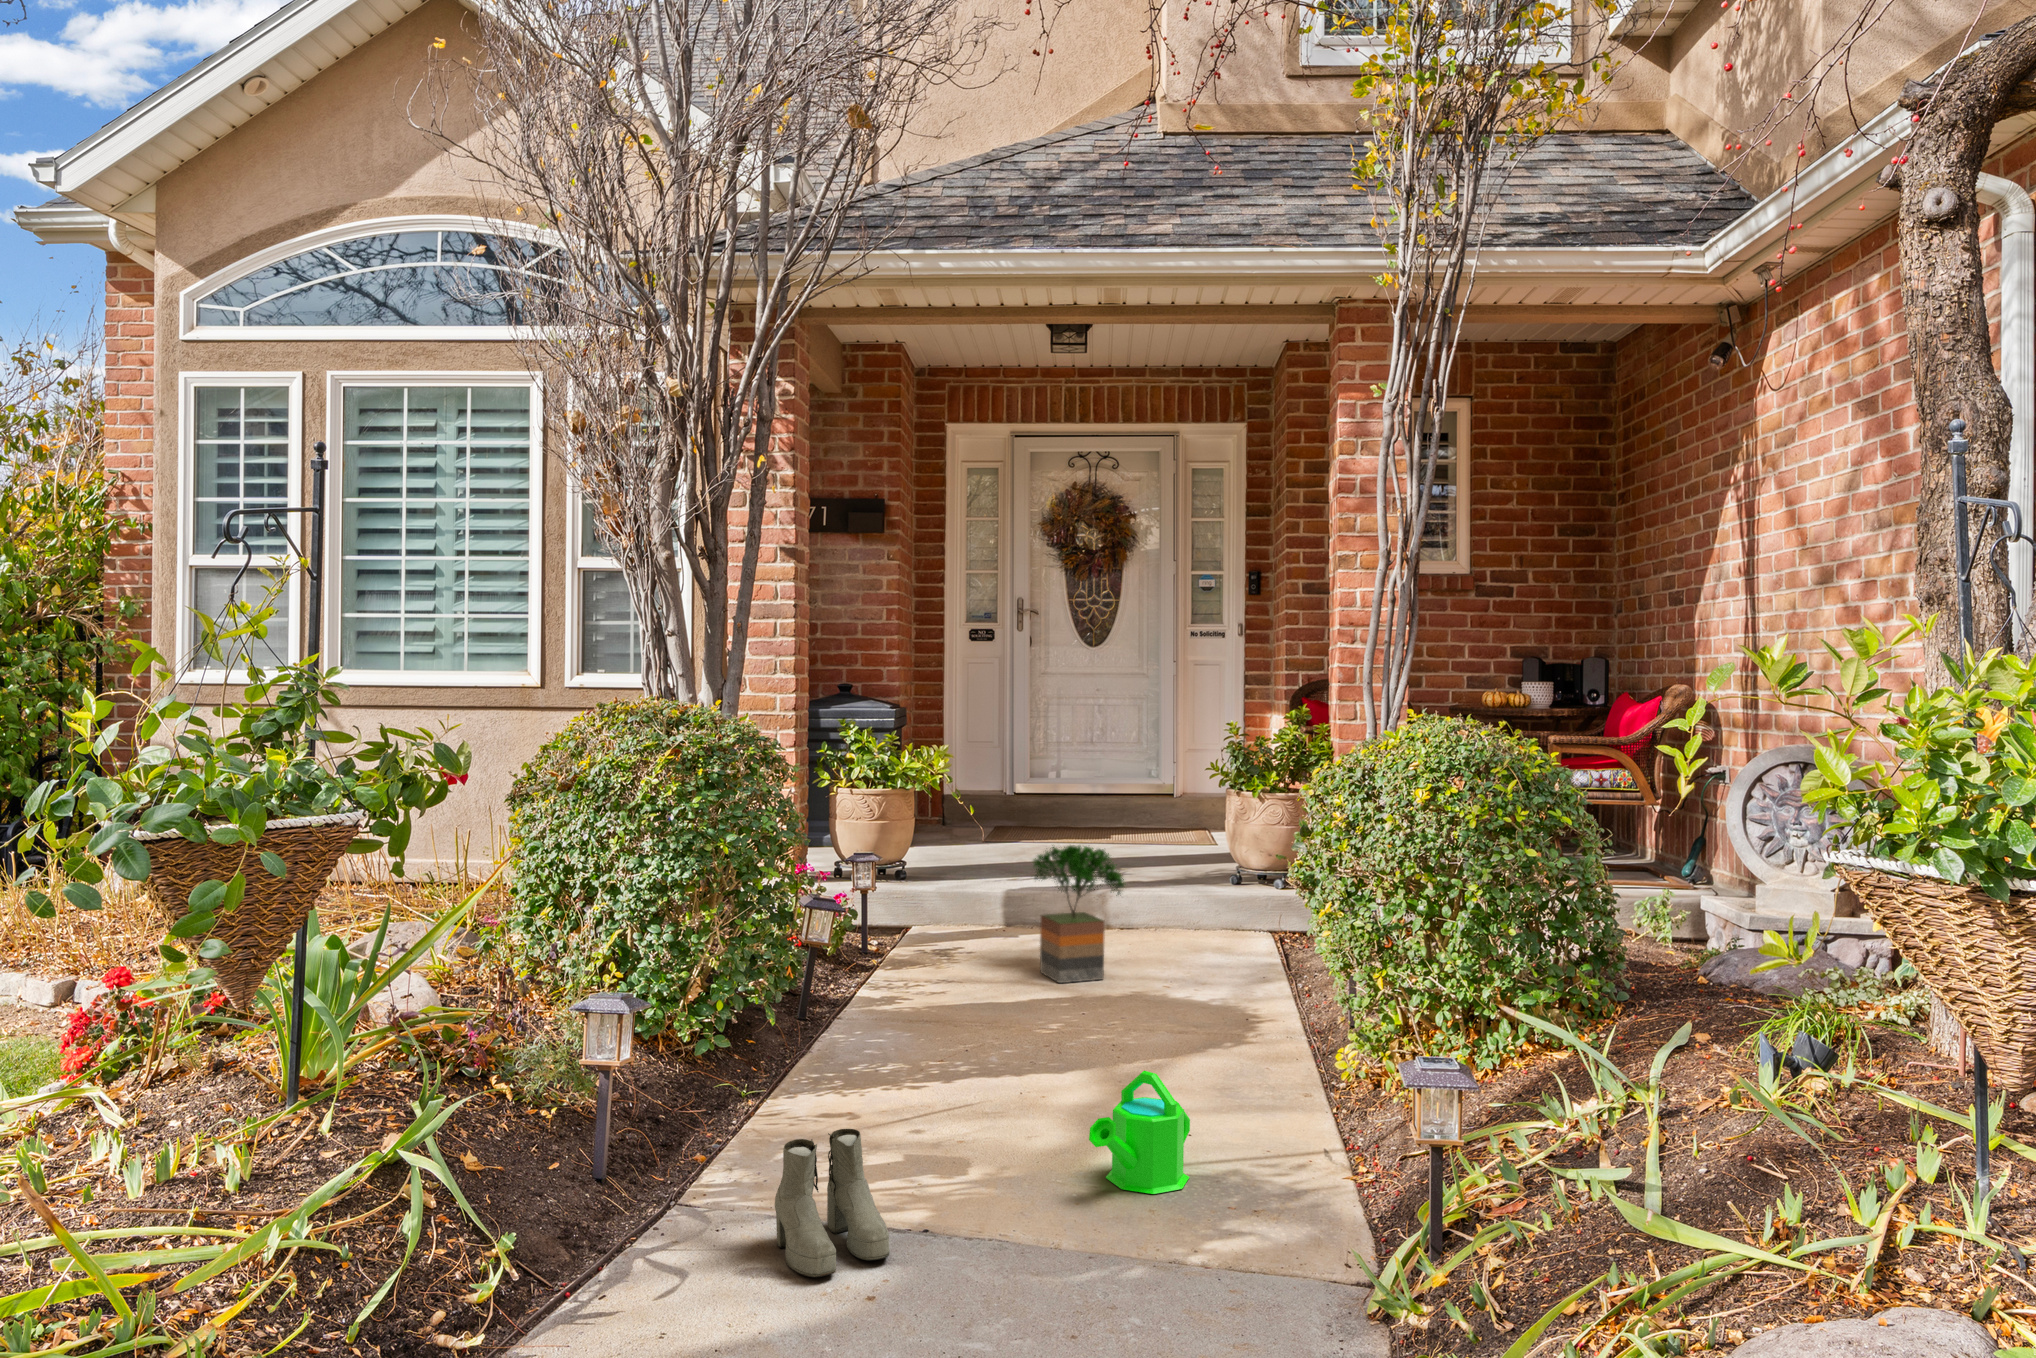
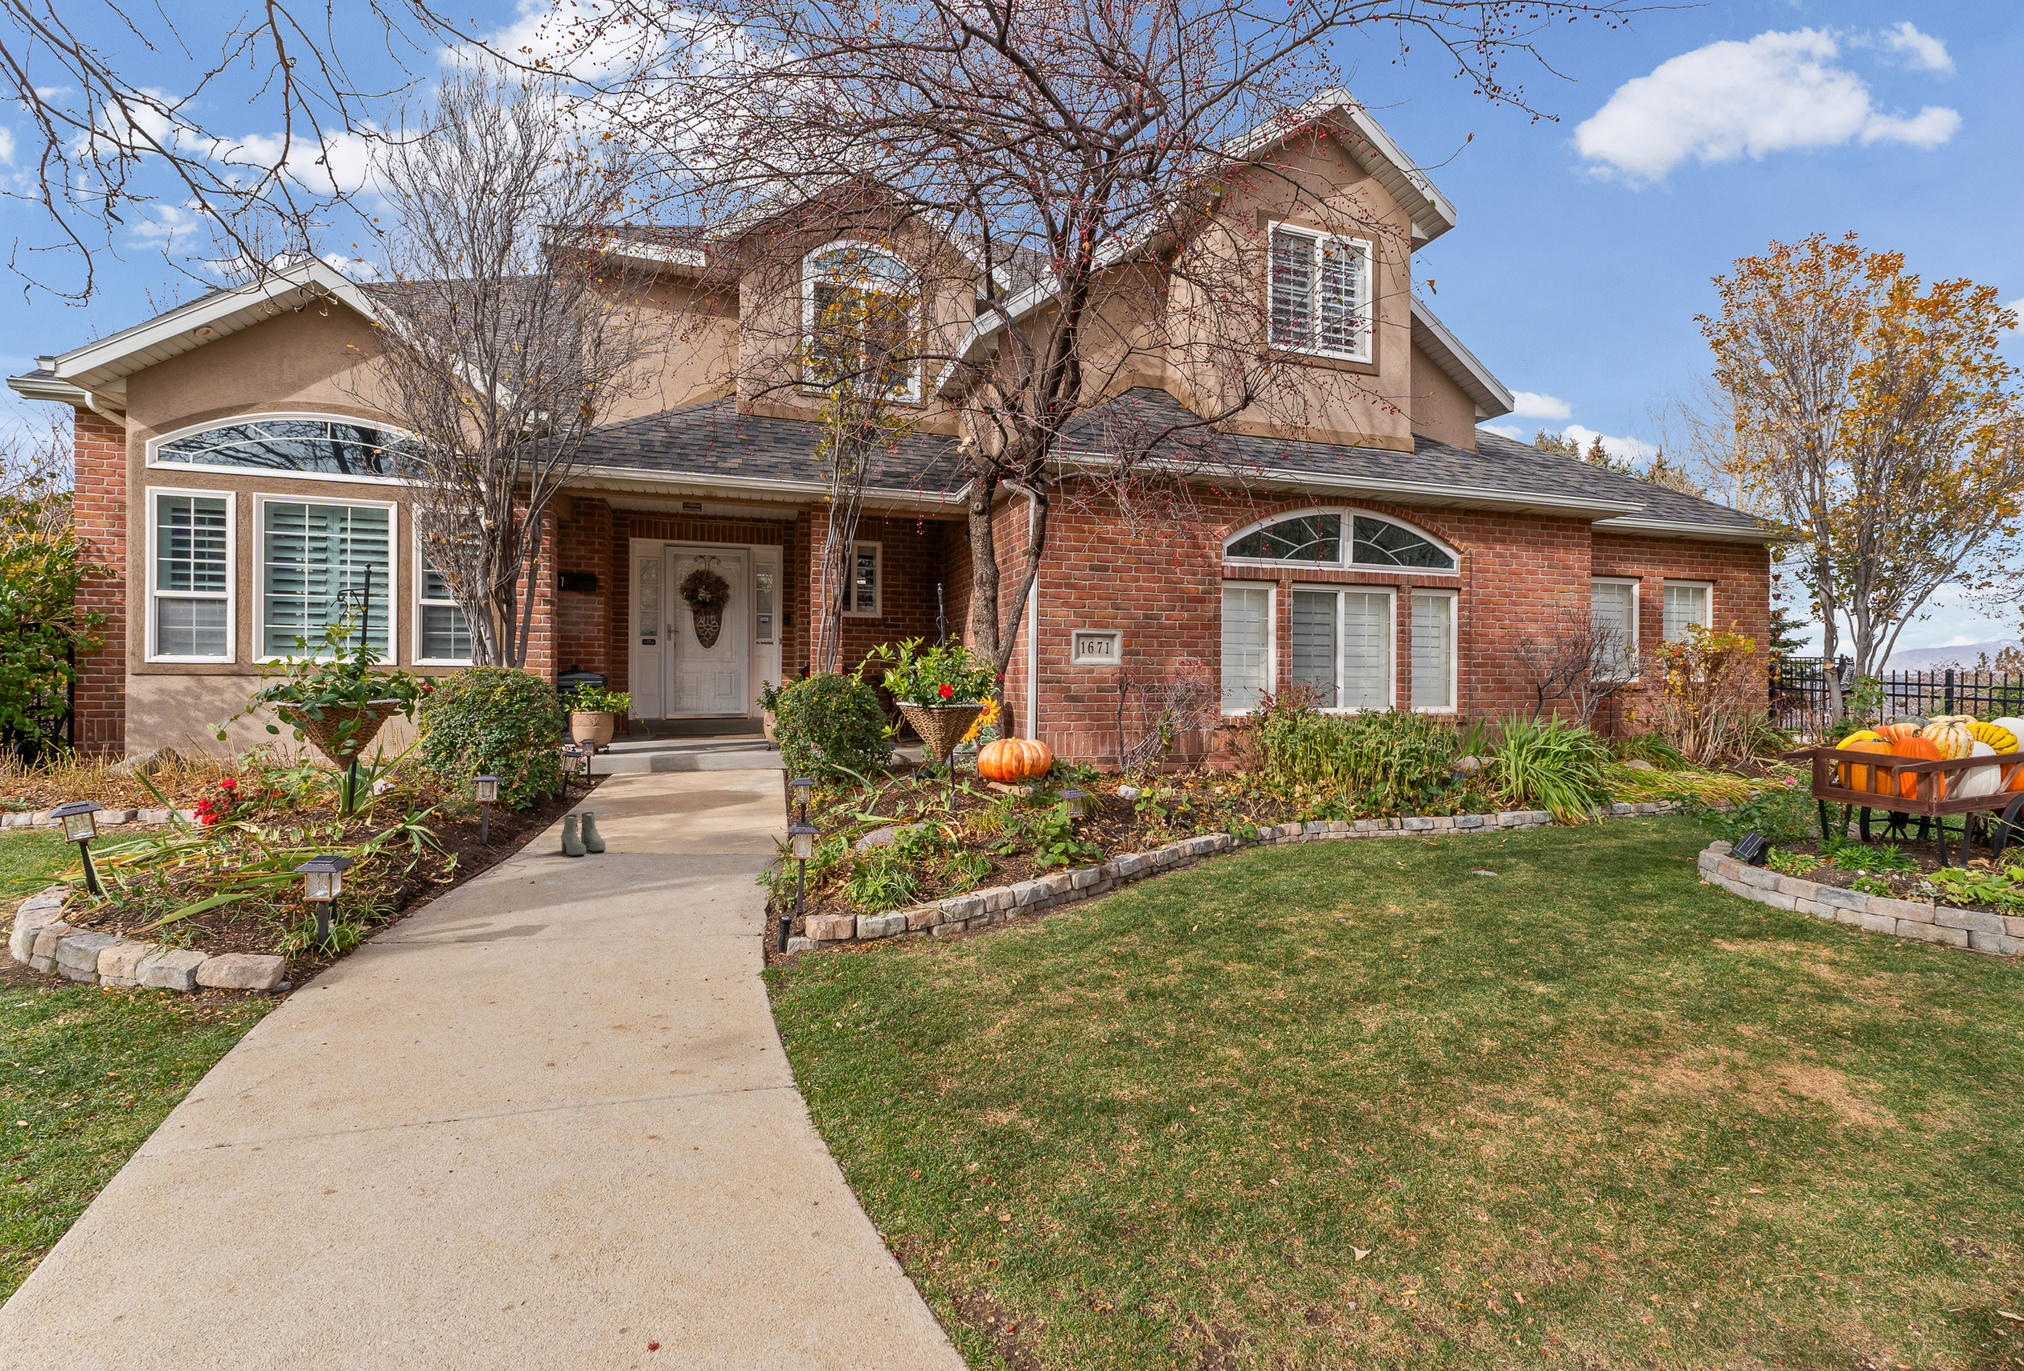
potted tree: present [1033,846,1124,983] -> none [669,730,714,790]
watering can: present [1089,1071,1190,1194] -> none [682,794,723,834]

